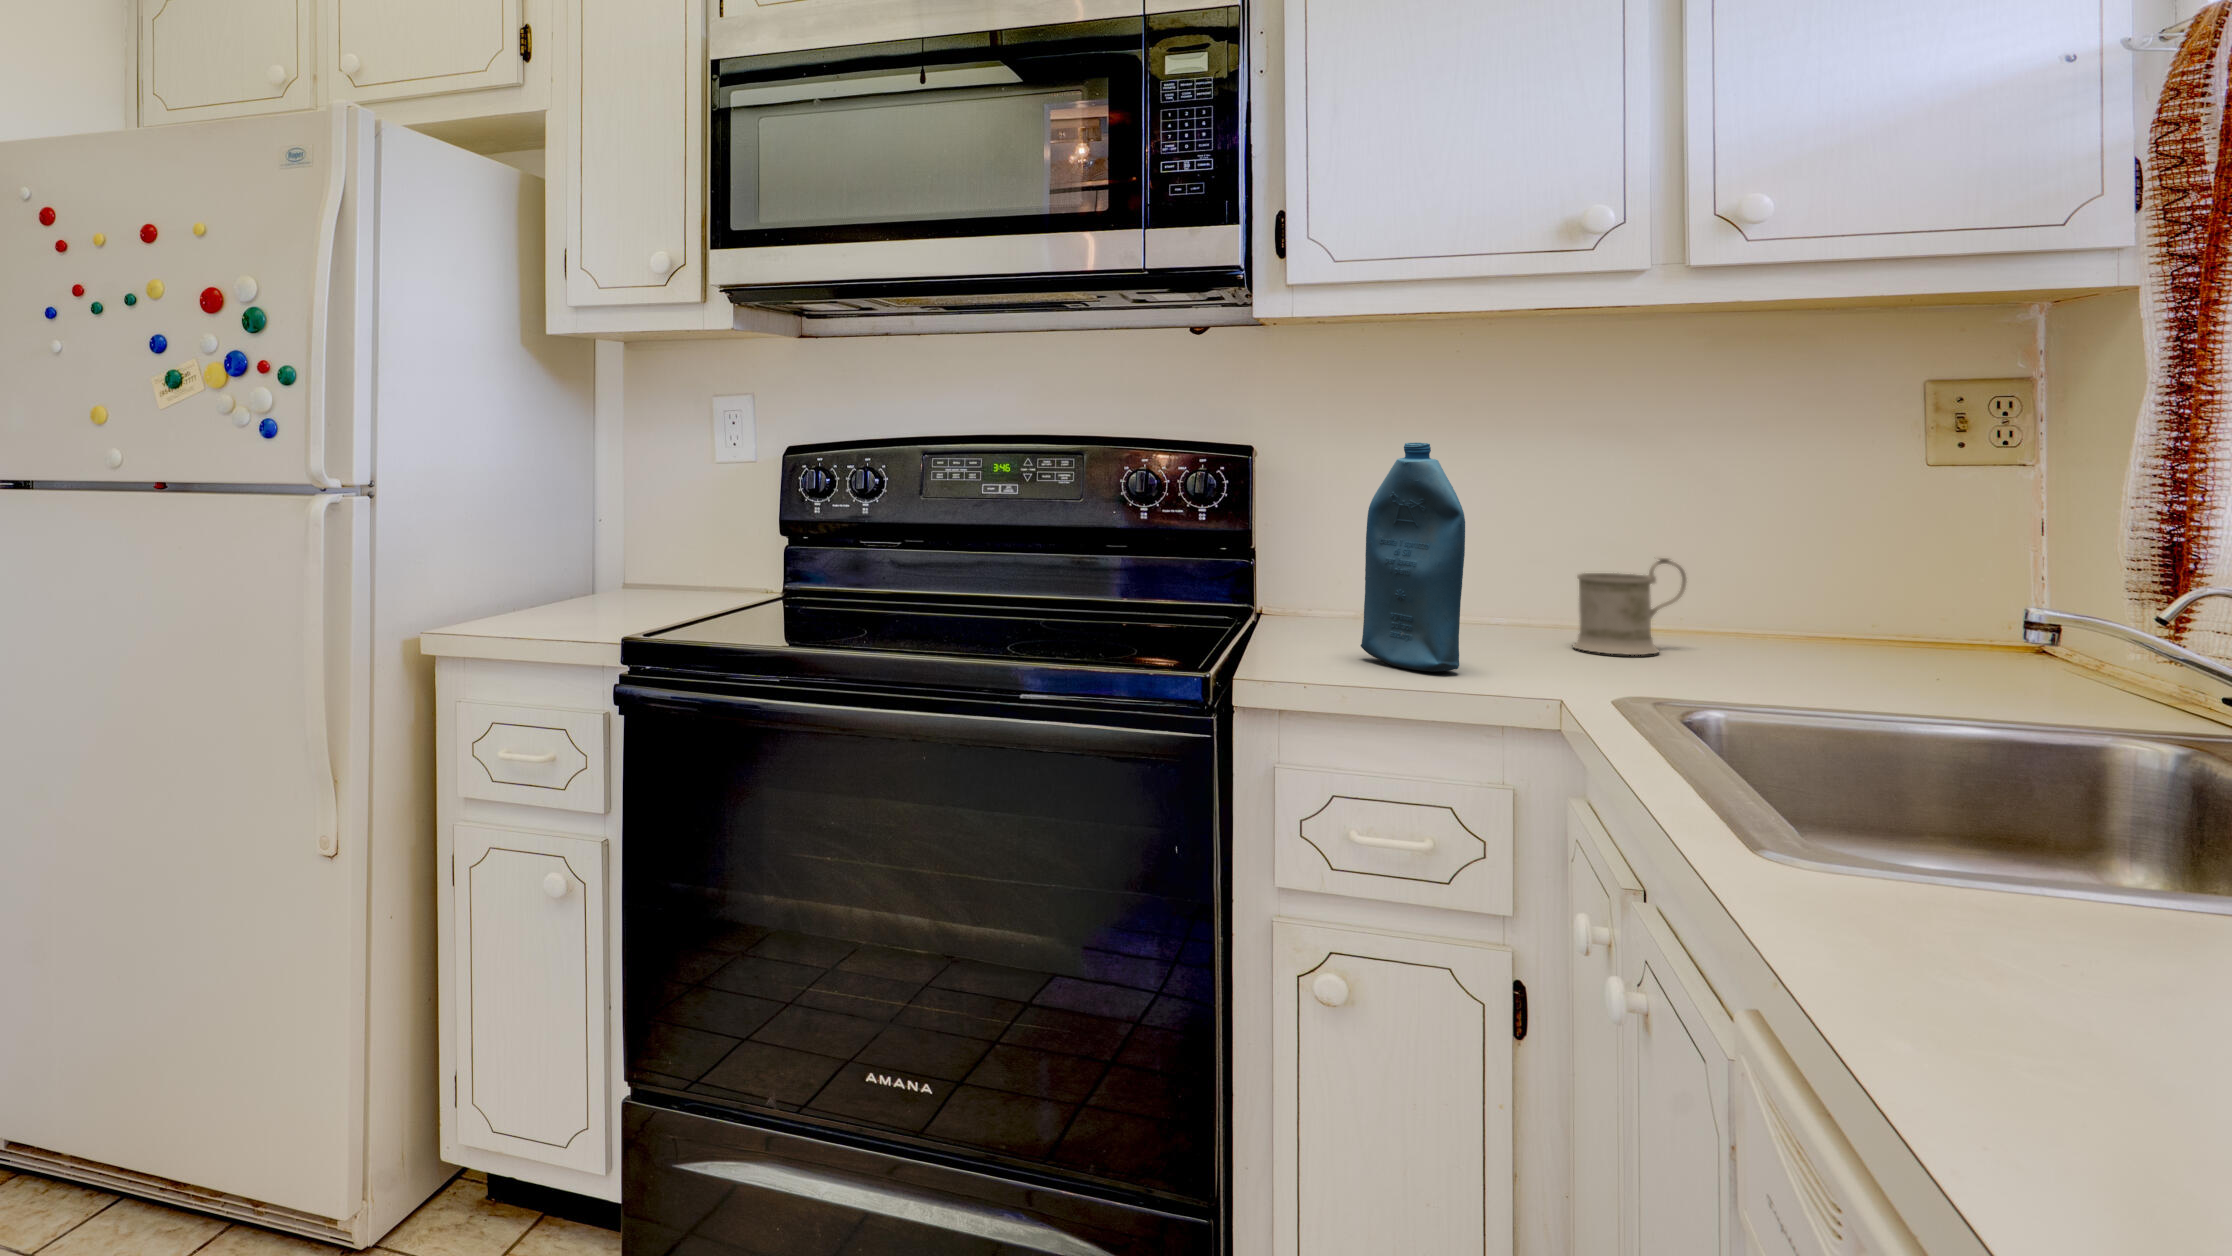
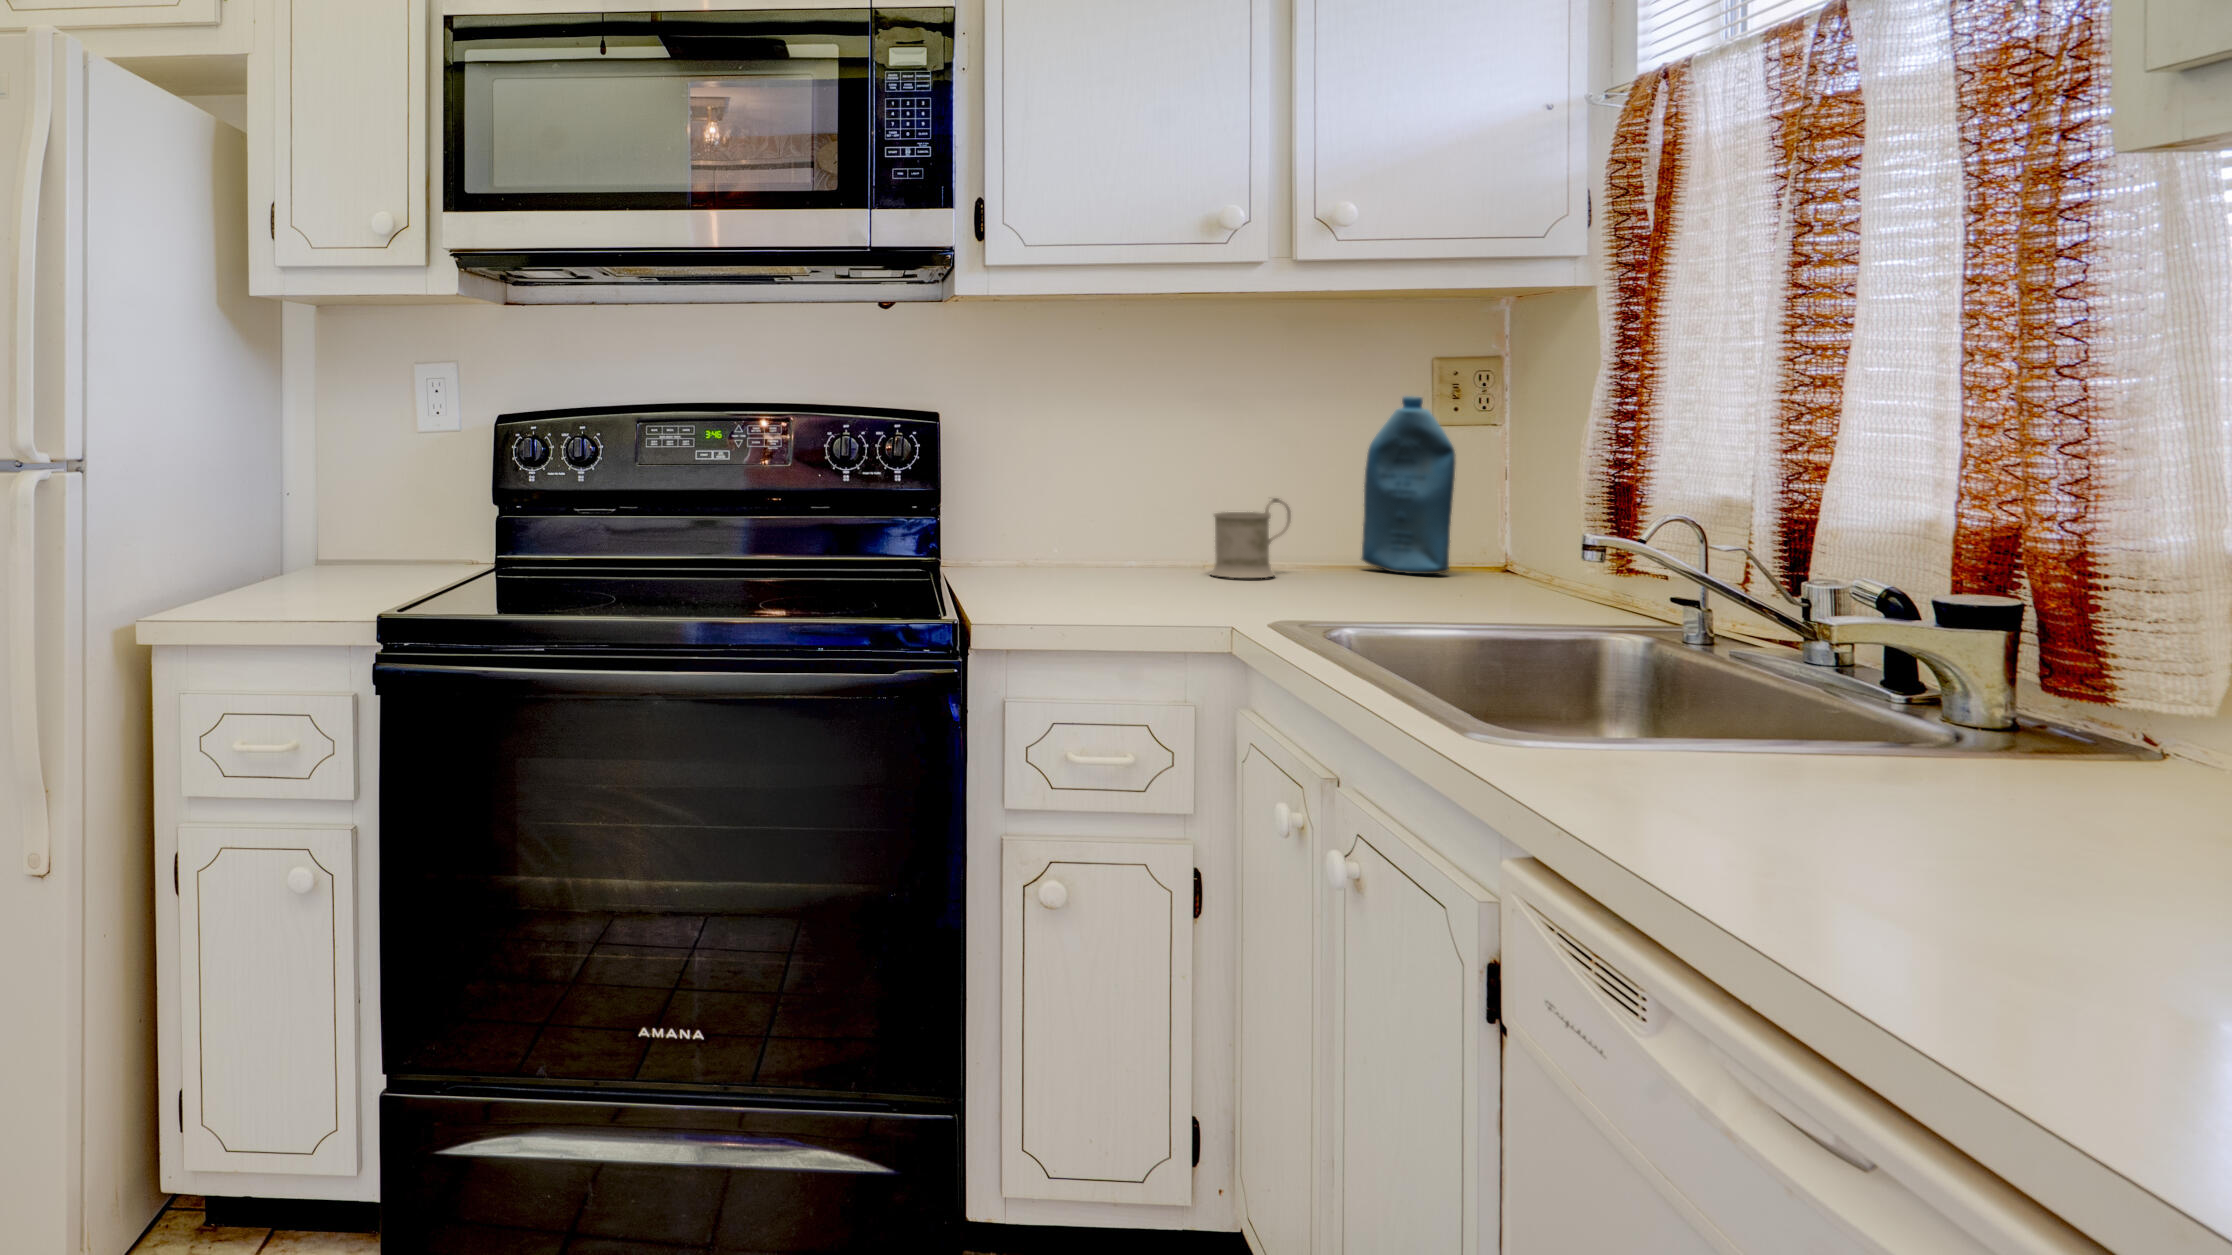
bottle: present [1360,443,1465,671] -> present [1361,396,1456,574]

